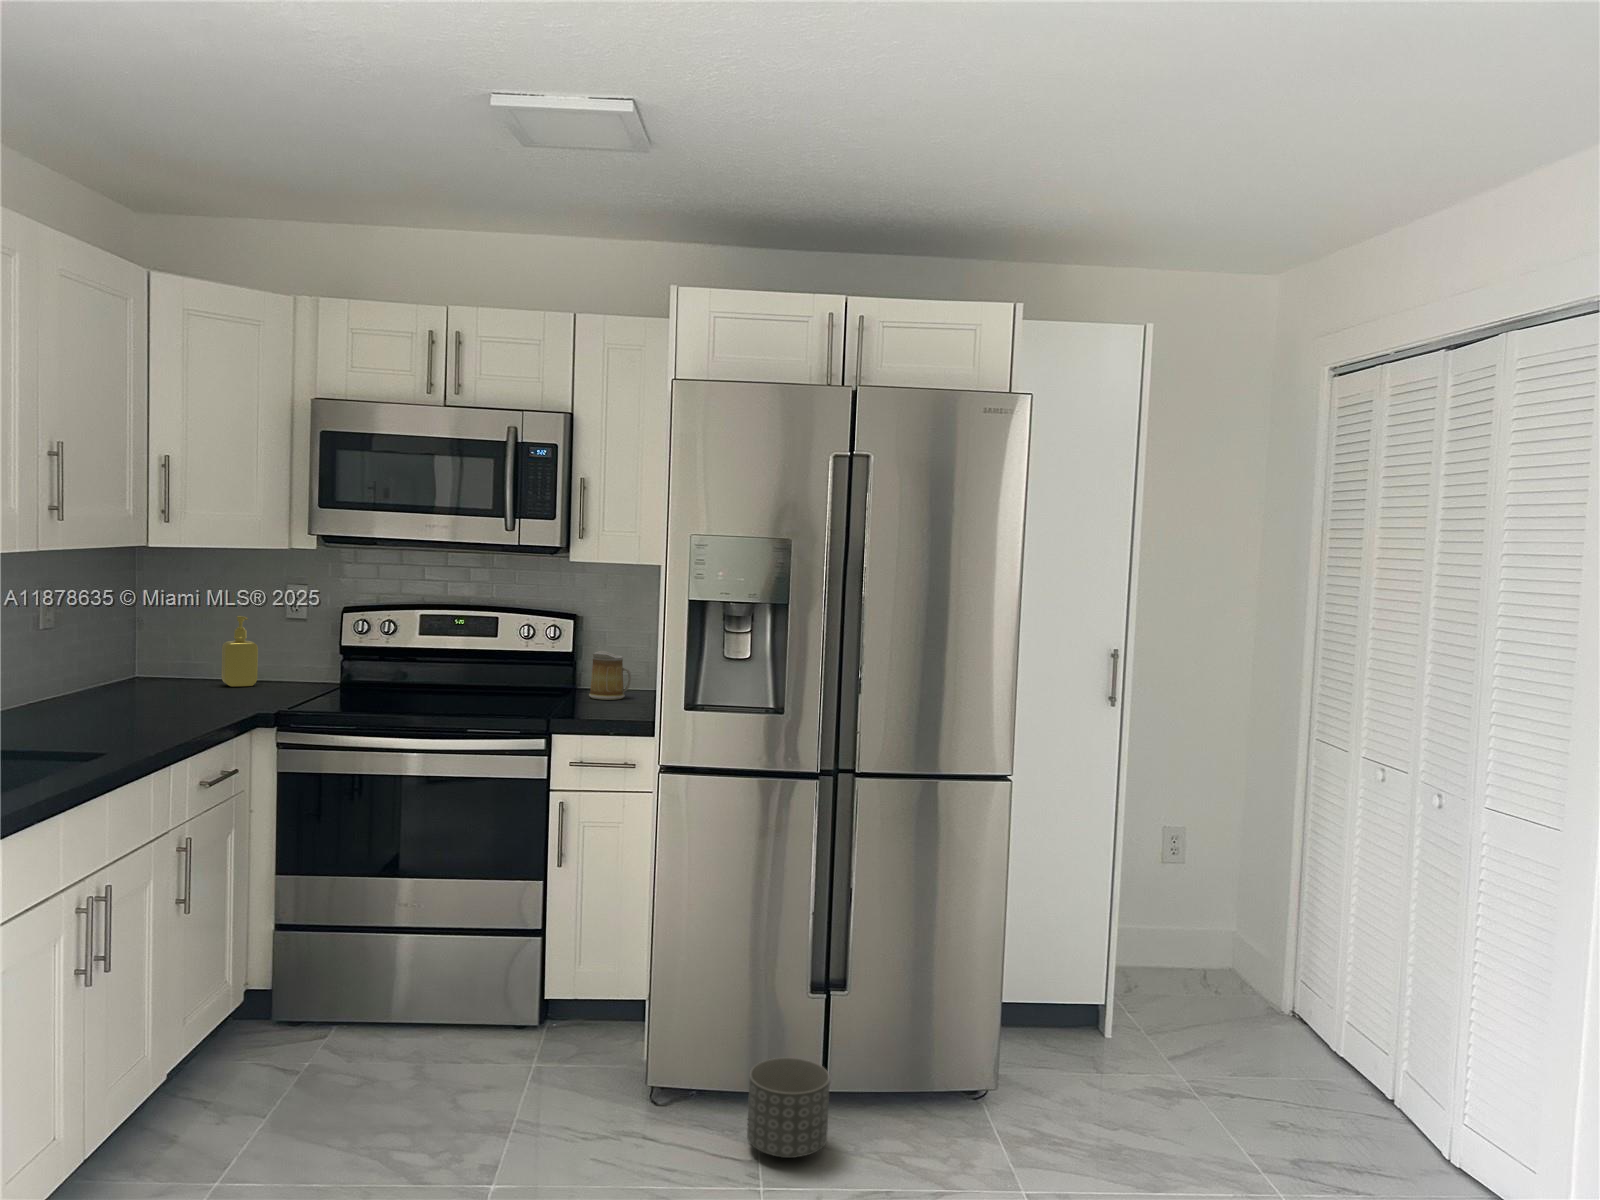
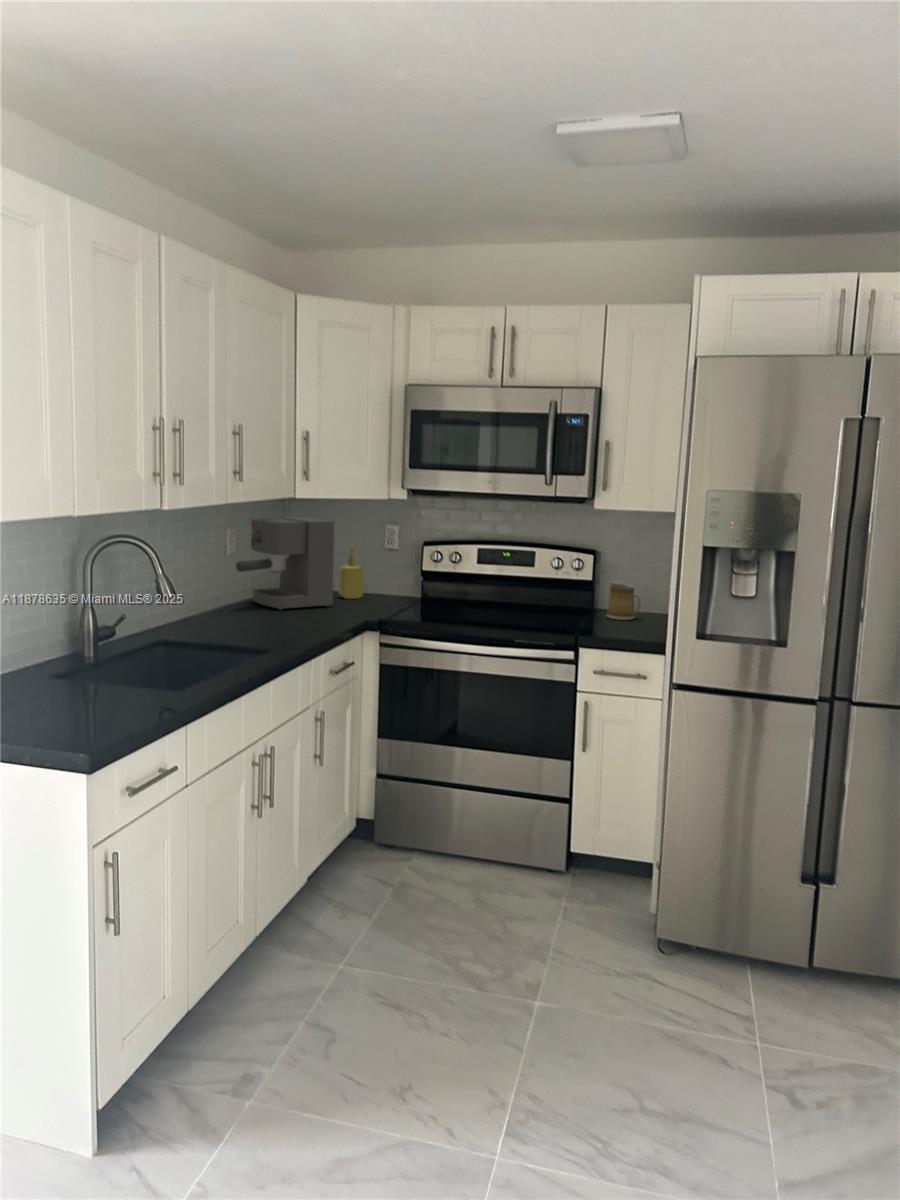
coffee maker: none [59,575,212,704] -> present [236,517,334,610]
planter: present [747,1058,830,1158] -> none [740,928,816,1014]

